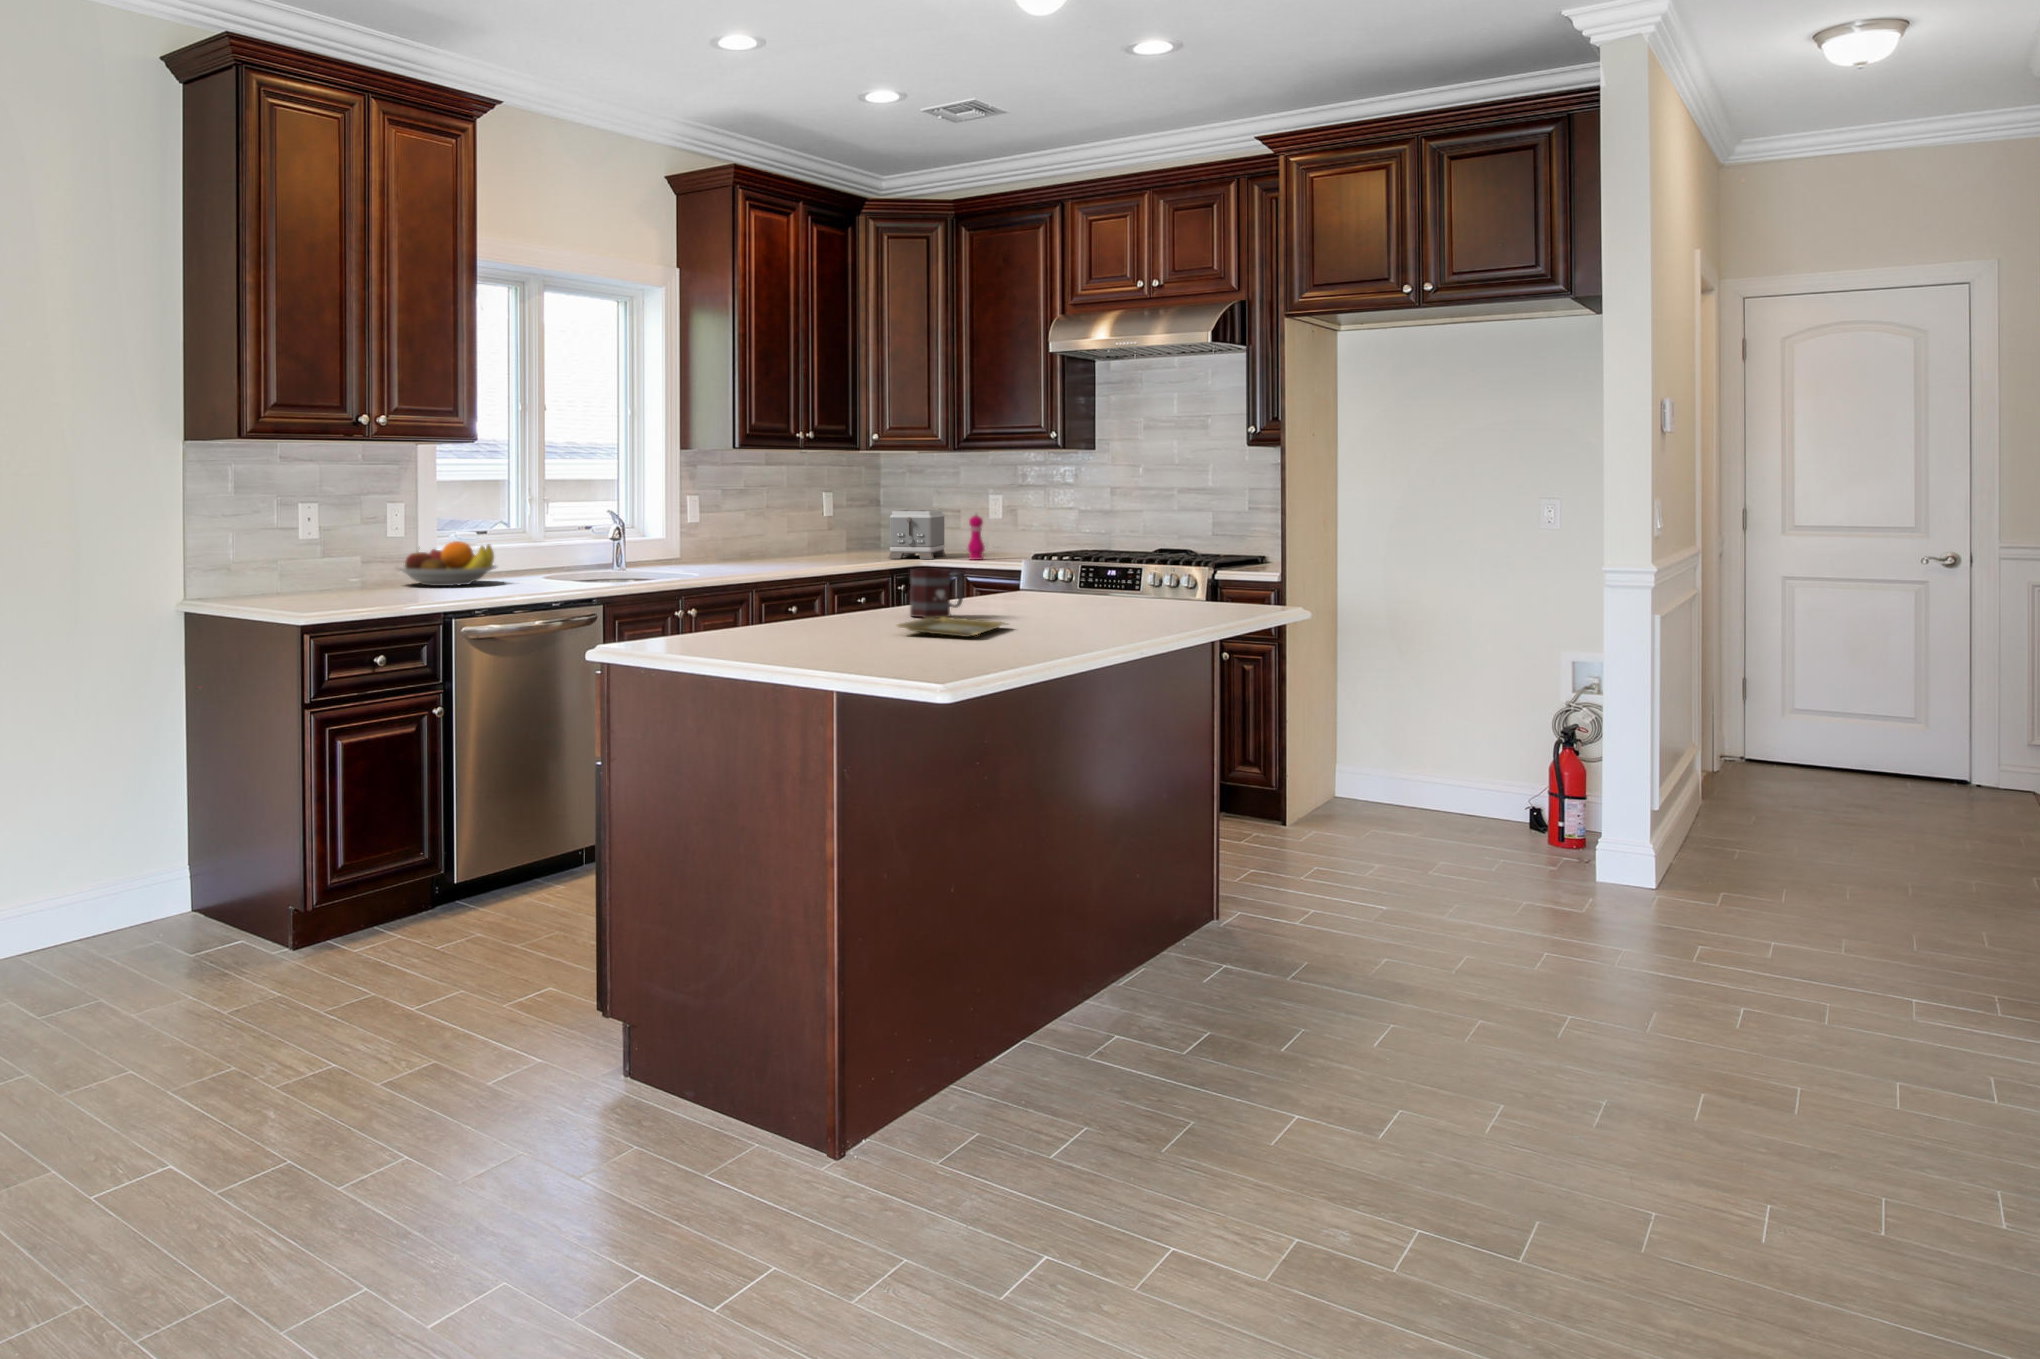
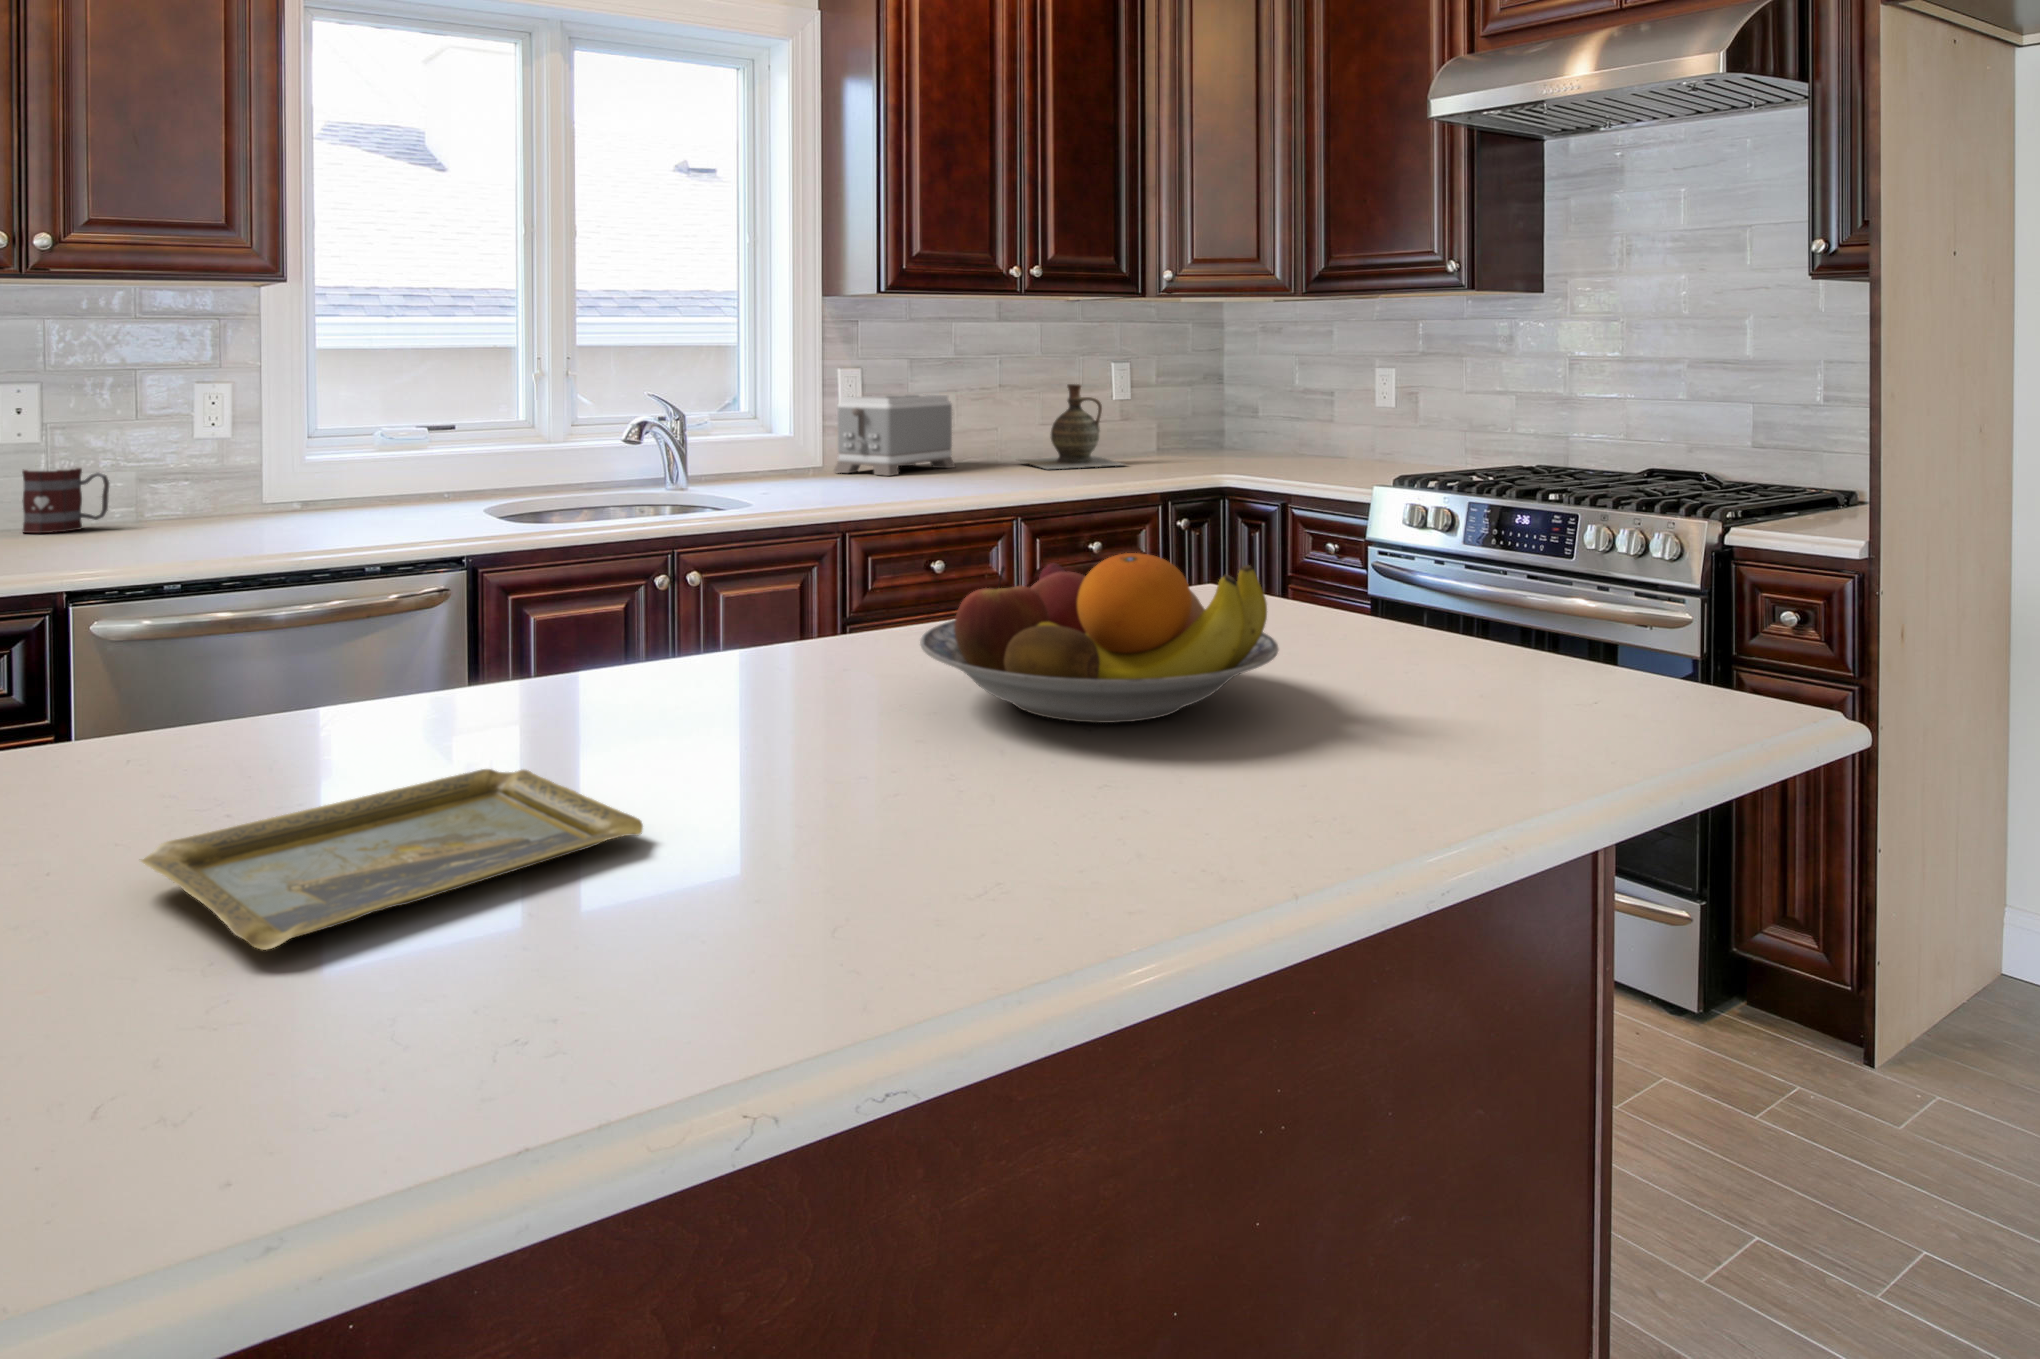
ceramic jug: none [779,505,855,559] -> present [1020,384,1123,469]
toaster: present [889,510,946,559] -> present [834,394,955,476]
pepper mill: present [968,513,985,560] -> none [1290,399,1320,480]
fruit bowl: present [399,541,496,586] -> present [920,553,1279,723]
mug: present [910,569,964,618] -> present [22,468,109,533]

